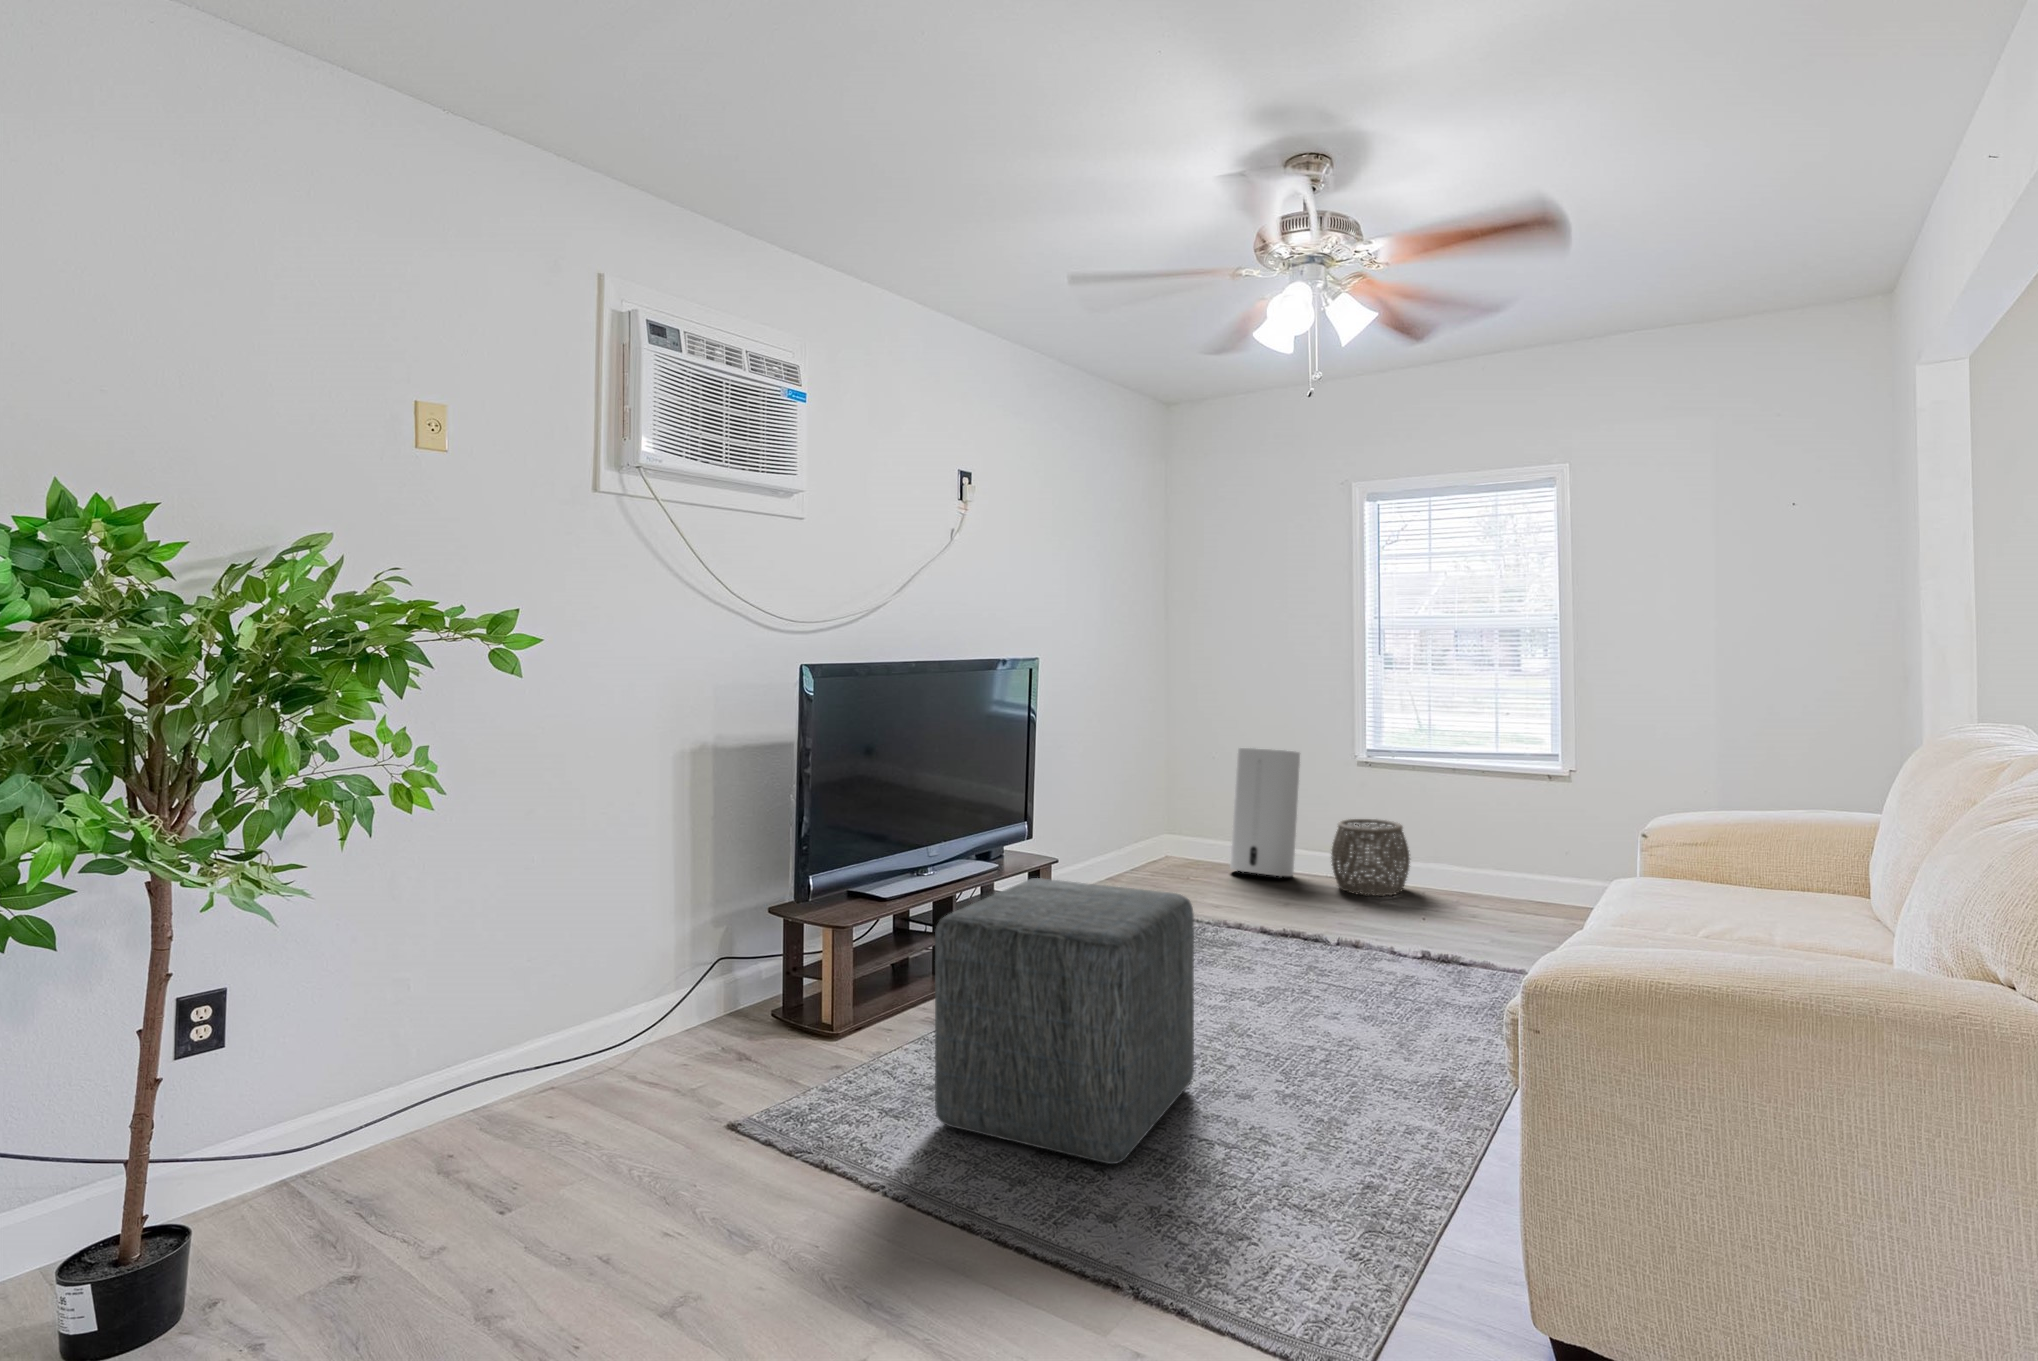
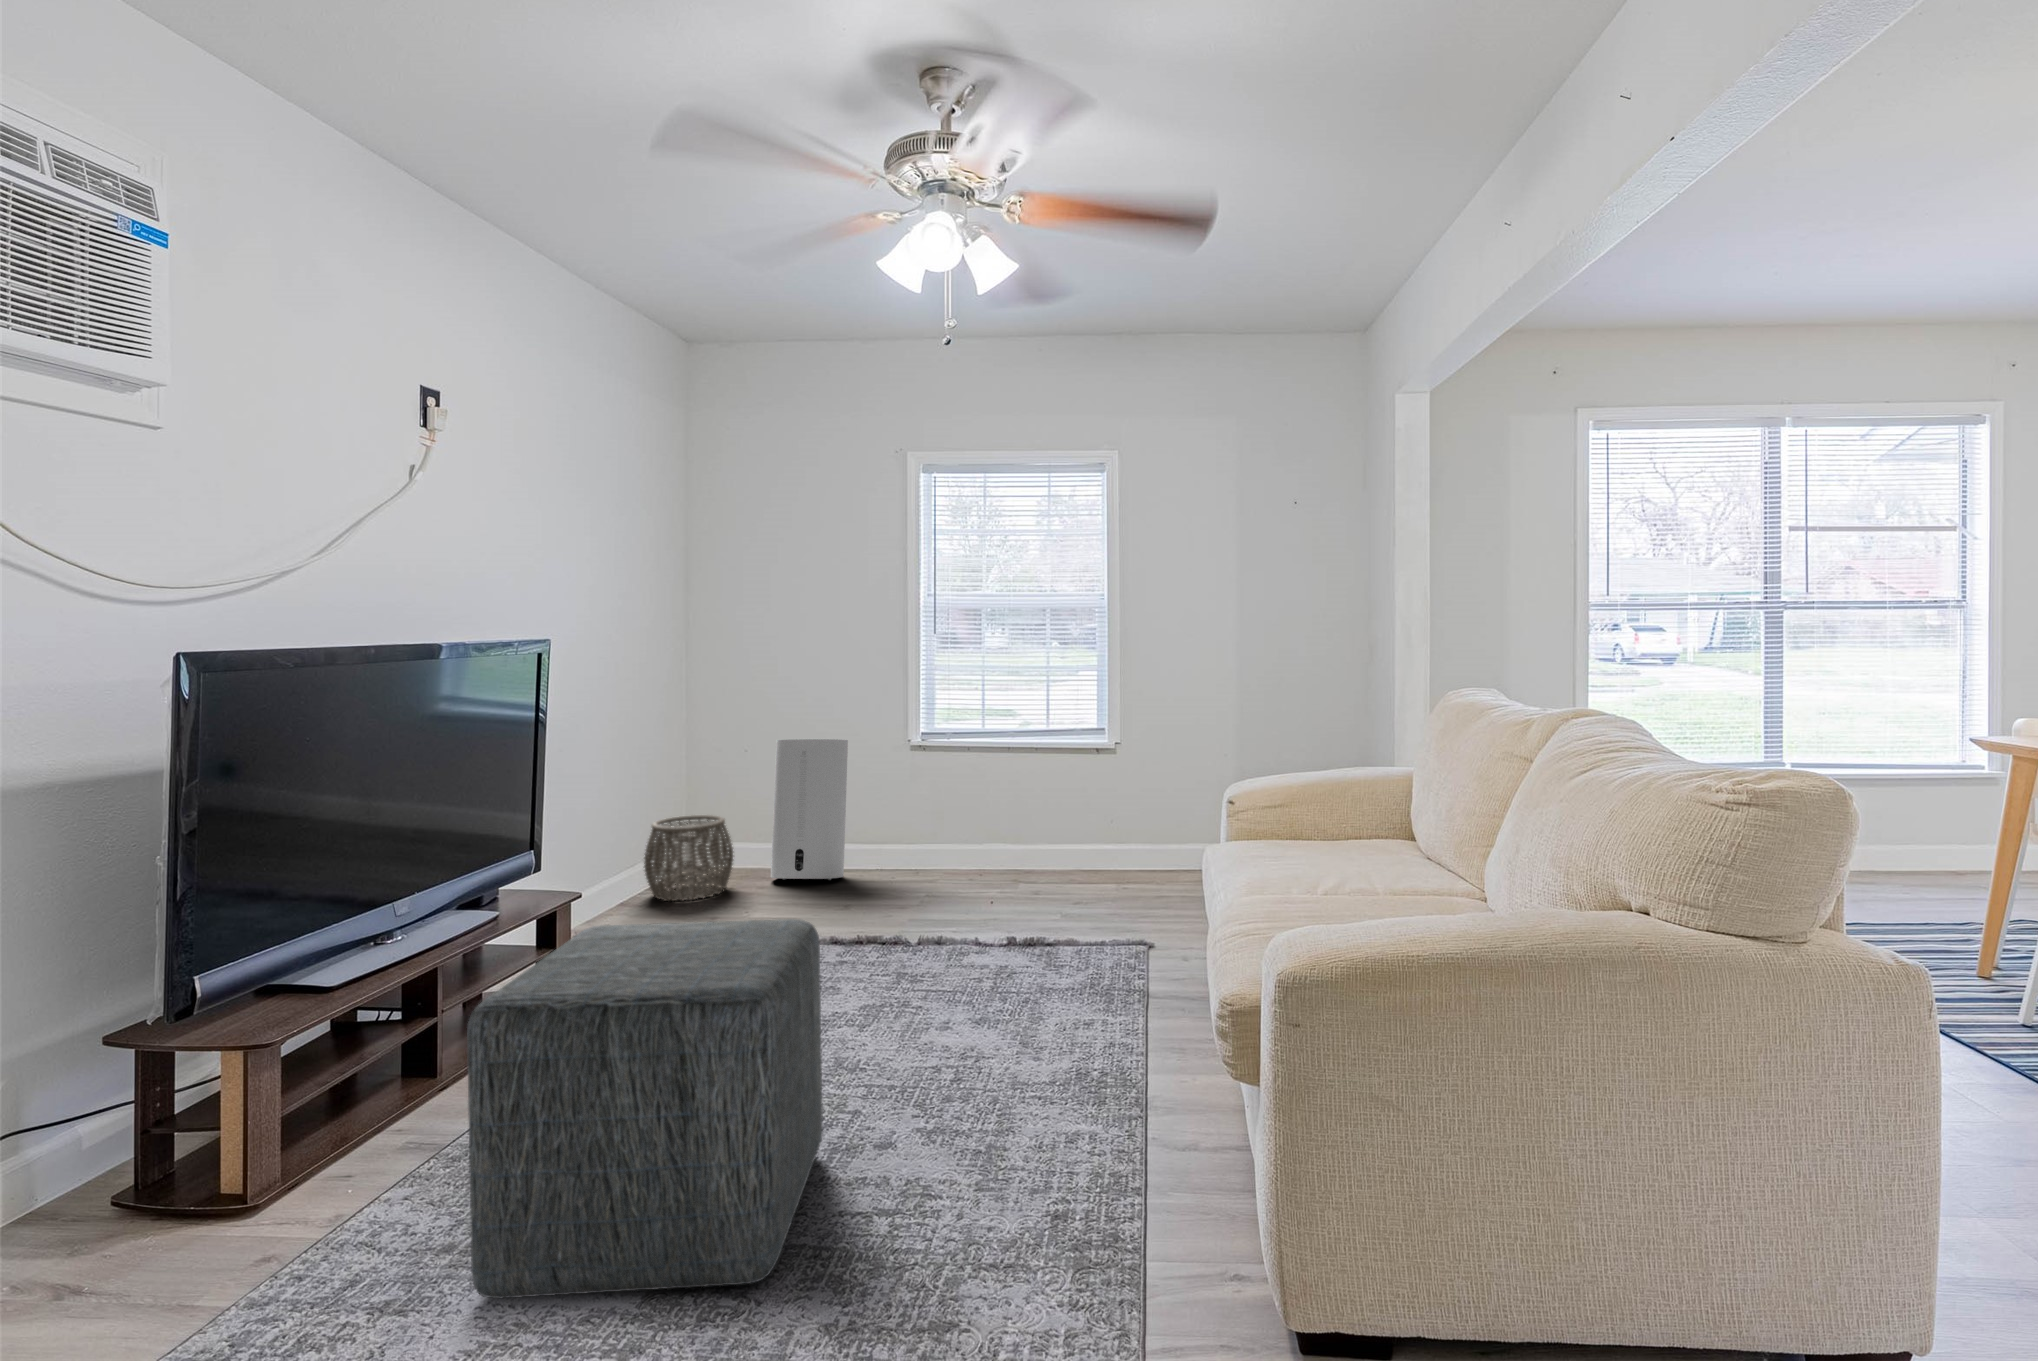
woven basket: present [1331,819,1410,896] -> present [644,815,733,901]

